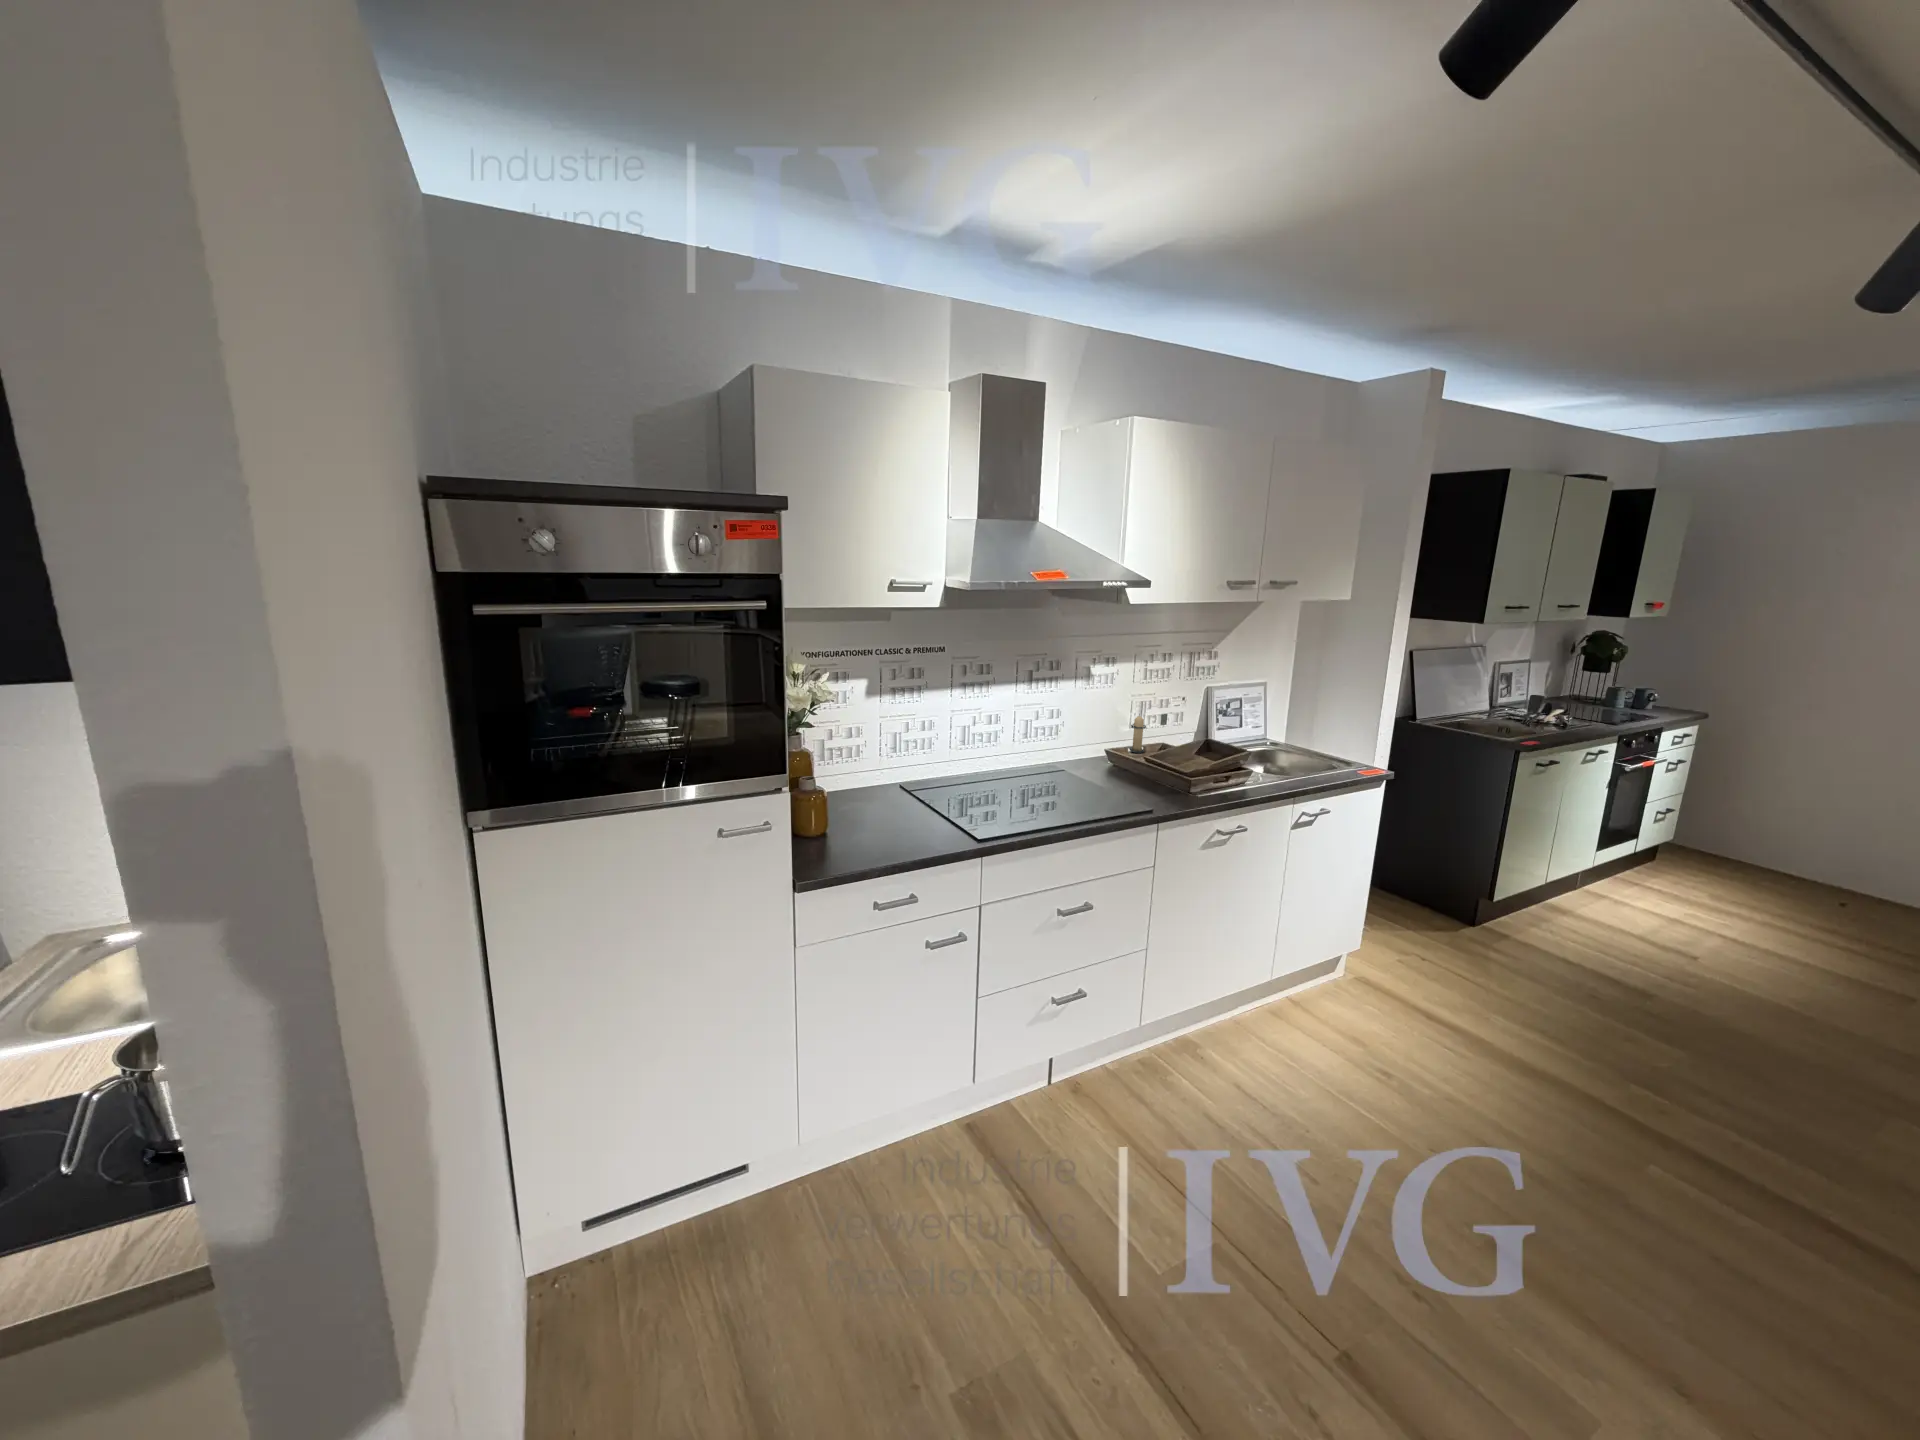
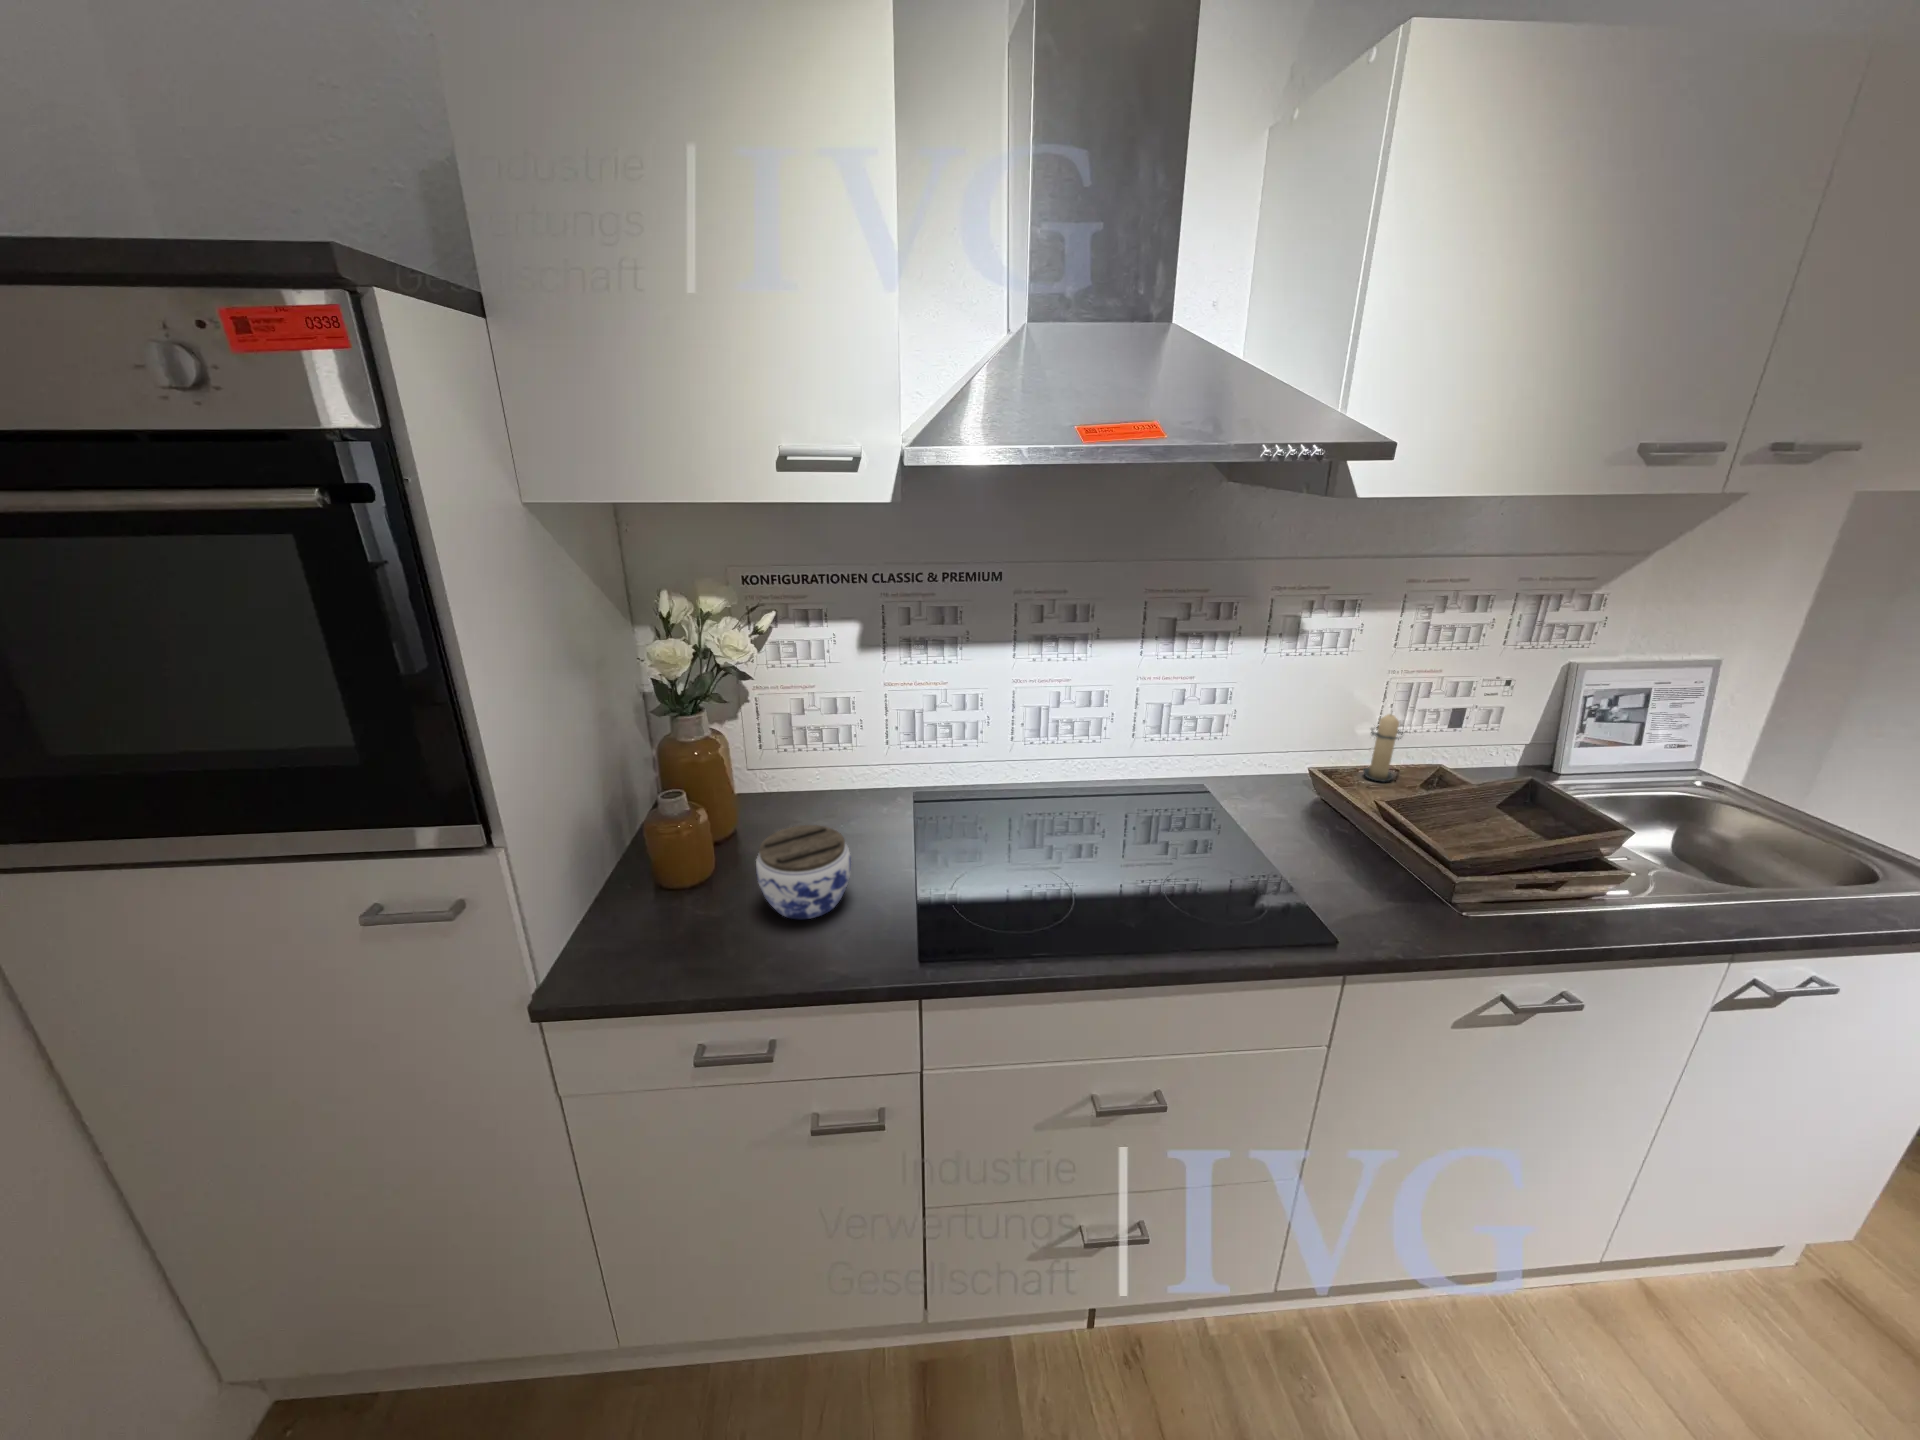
jar: none [865,788,918,837] -> present [756,825,851,919]

